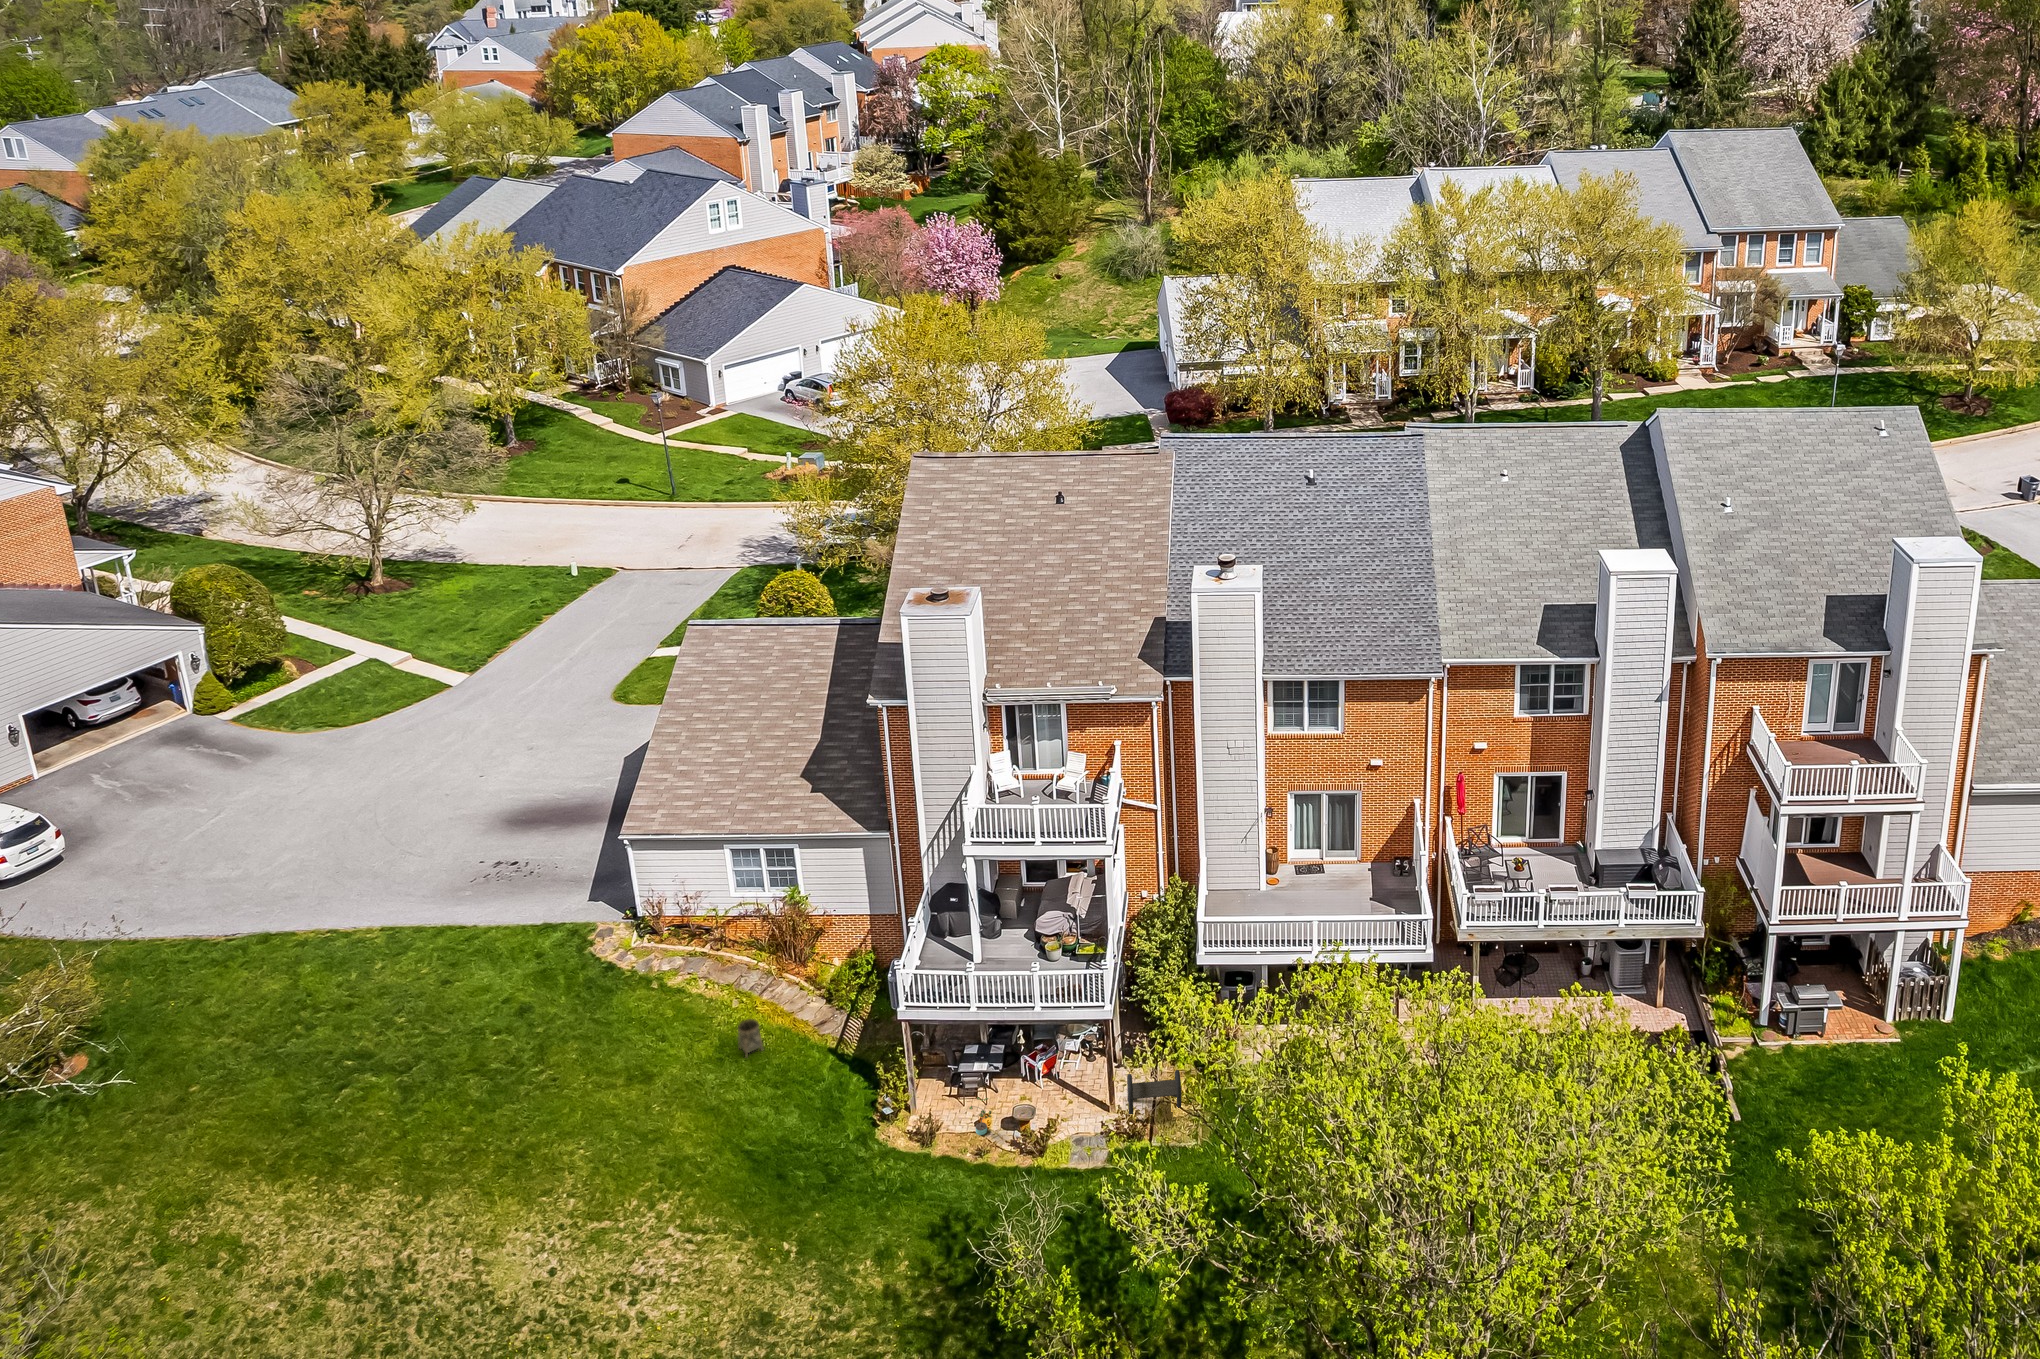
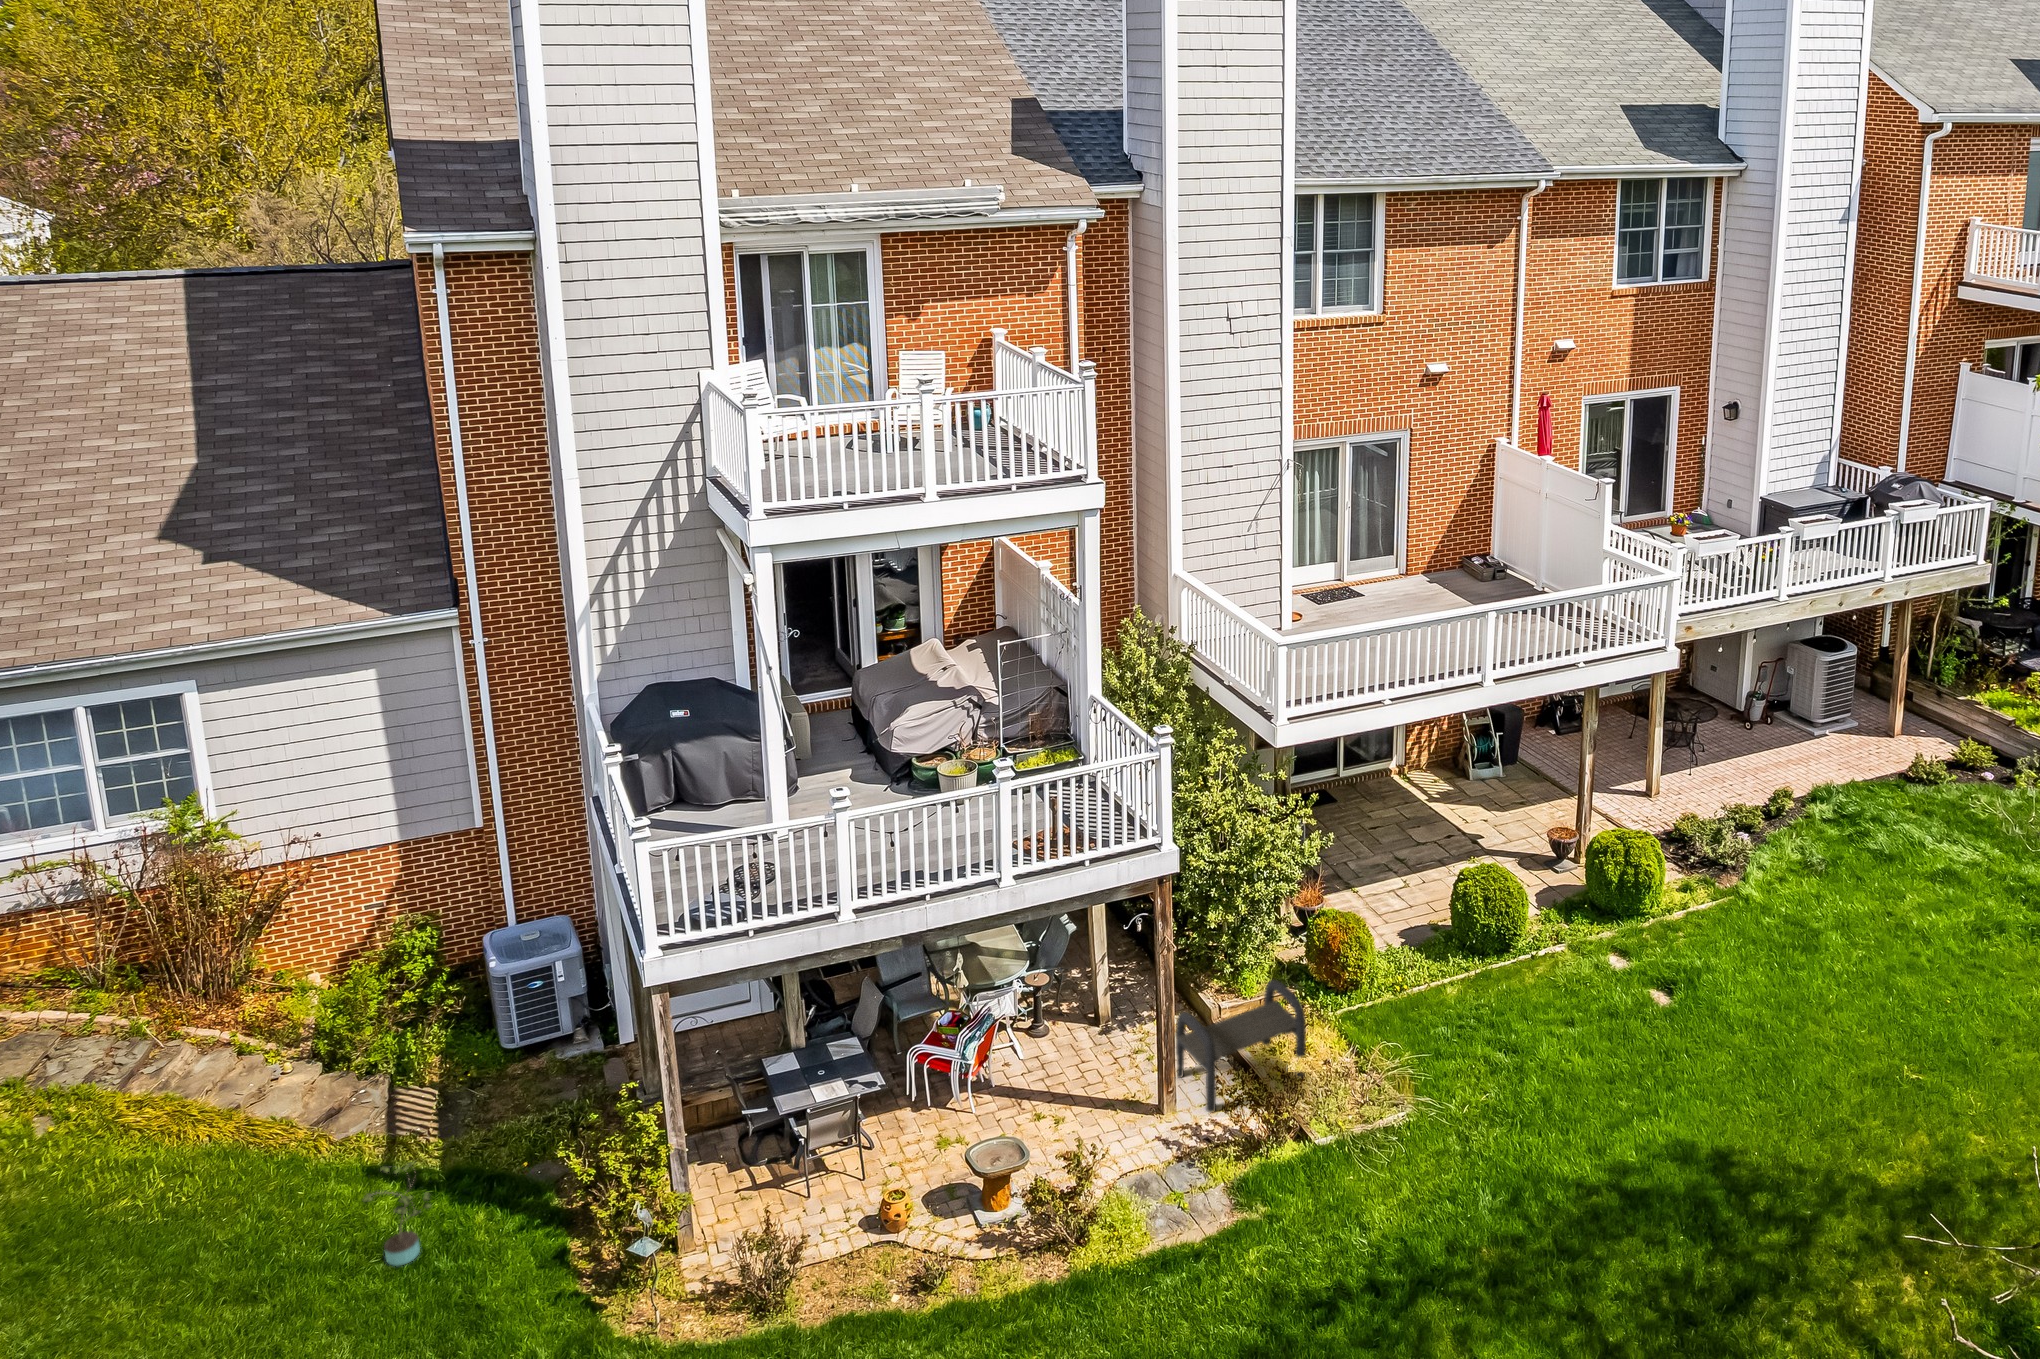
basket: present [738,1019,763,1056] -> none [99,1131,193,1245]
potted plant: present [969,1097,991,1135] -> present [363,1162,431,1266]

